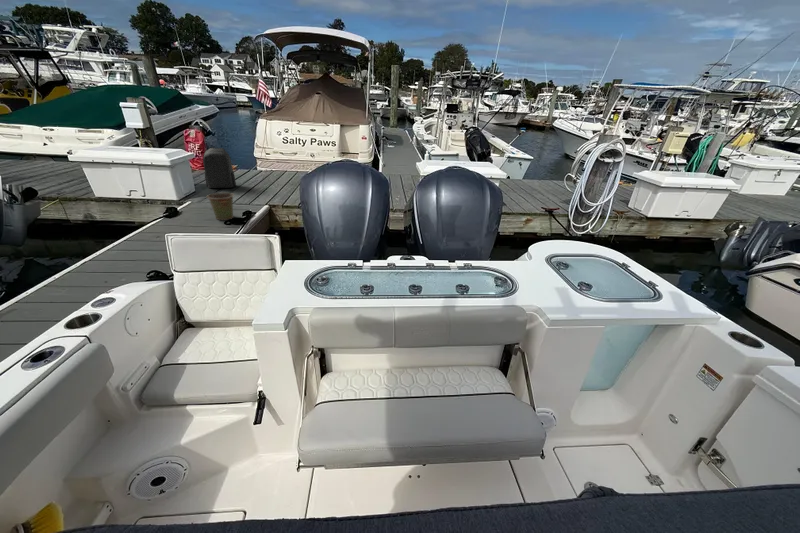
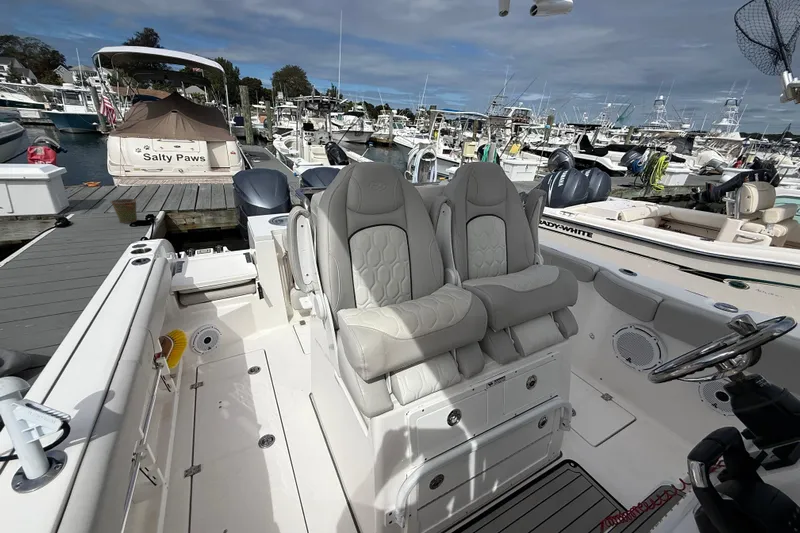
backpack: present [203,148,236,188] -> none [80,161,119,201]

